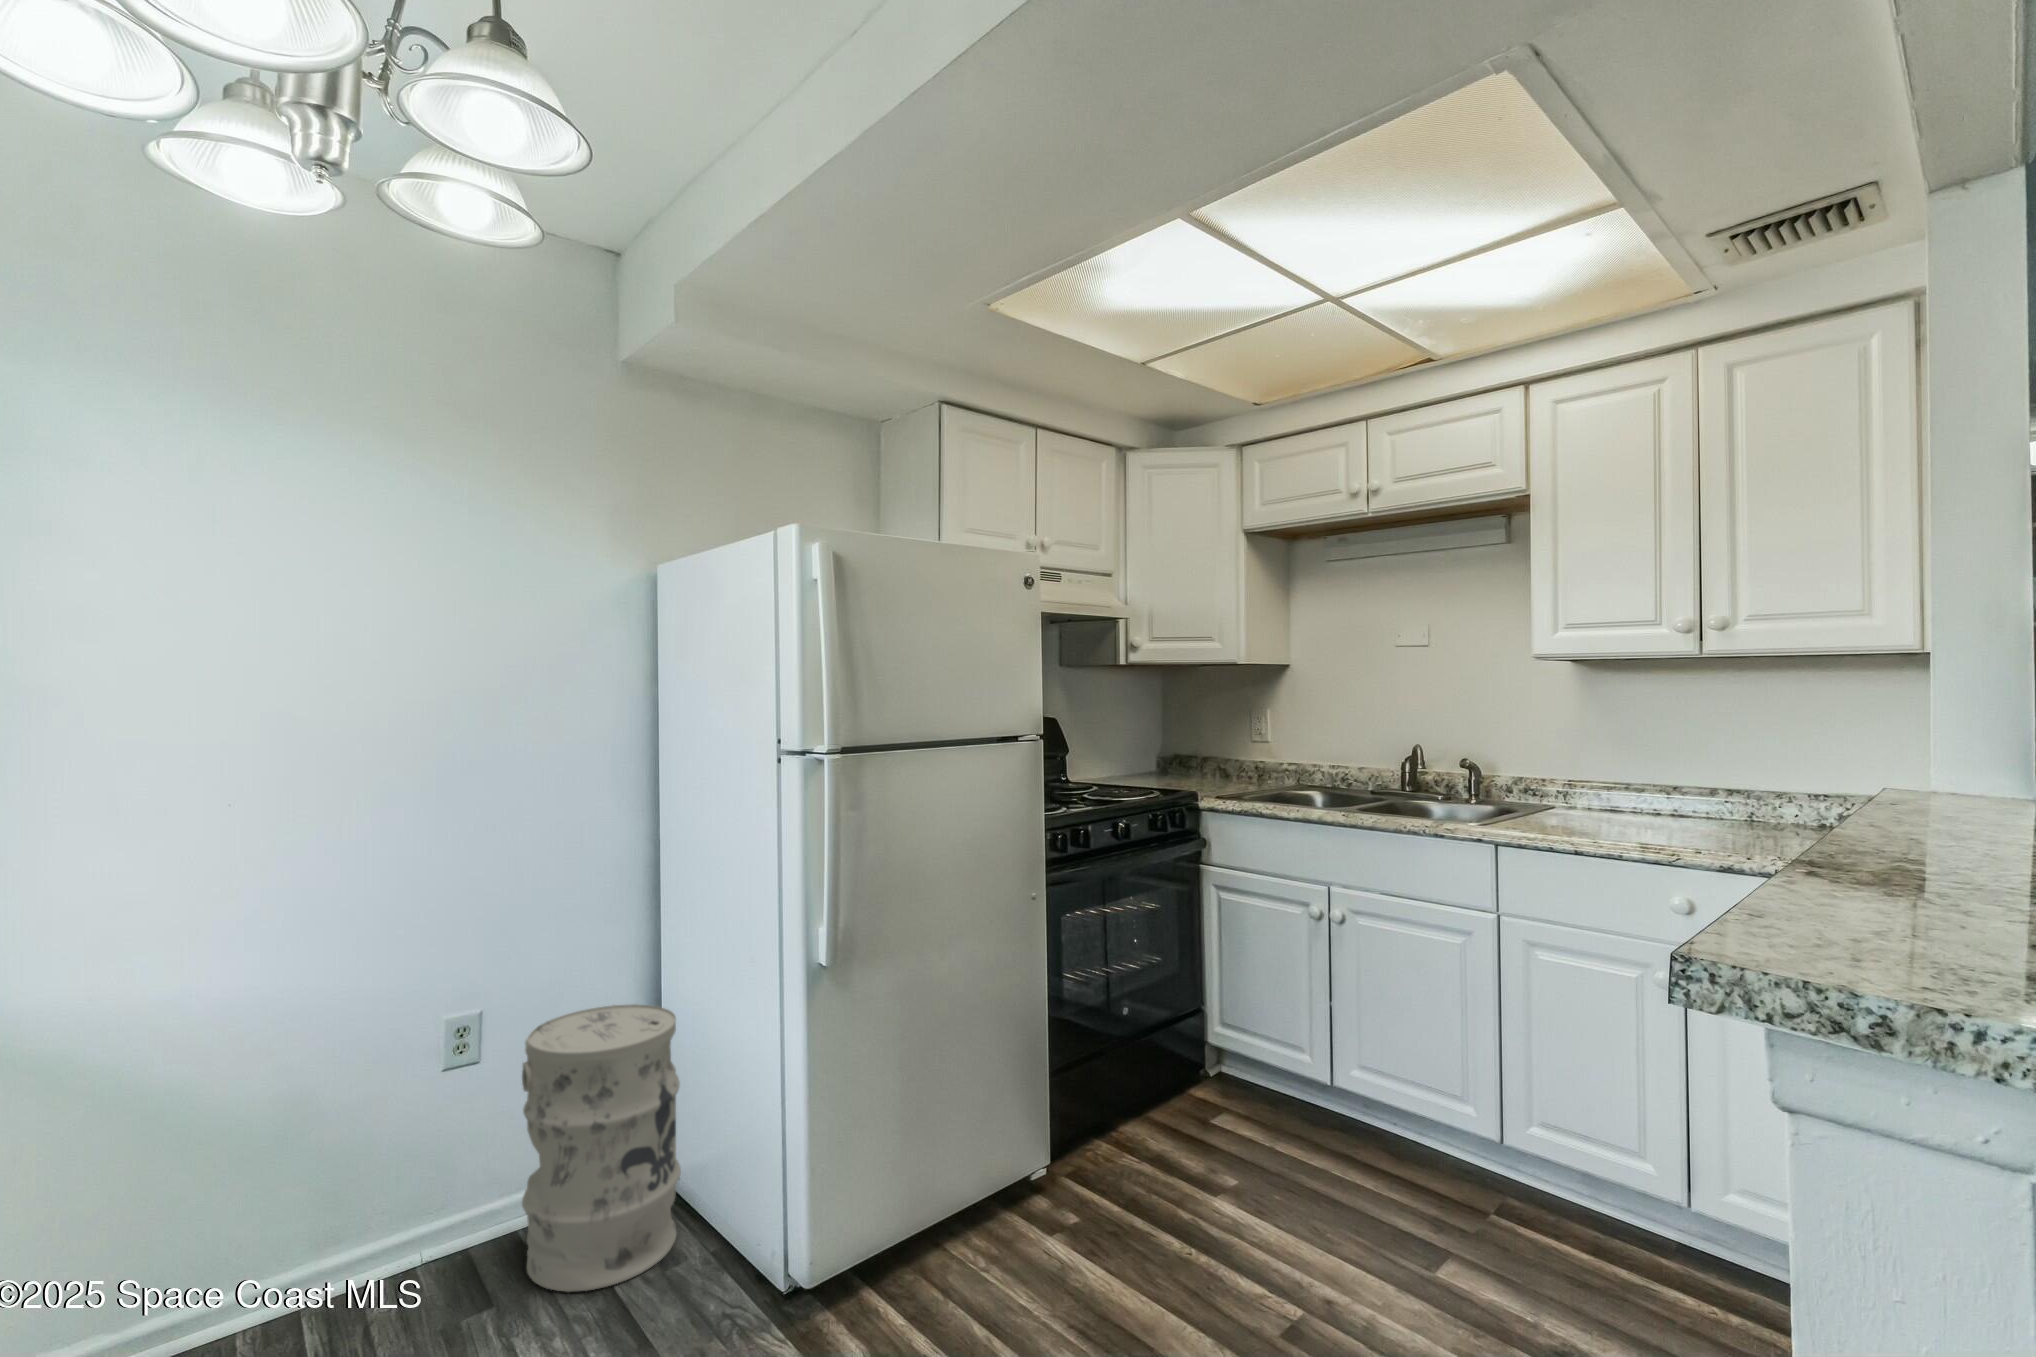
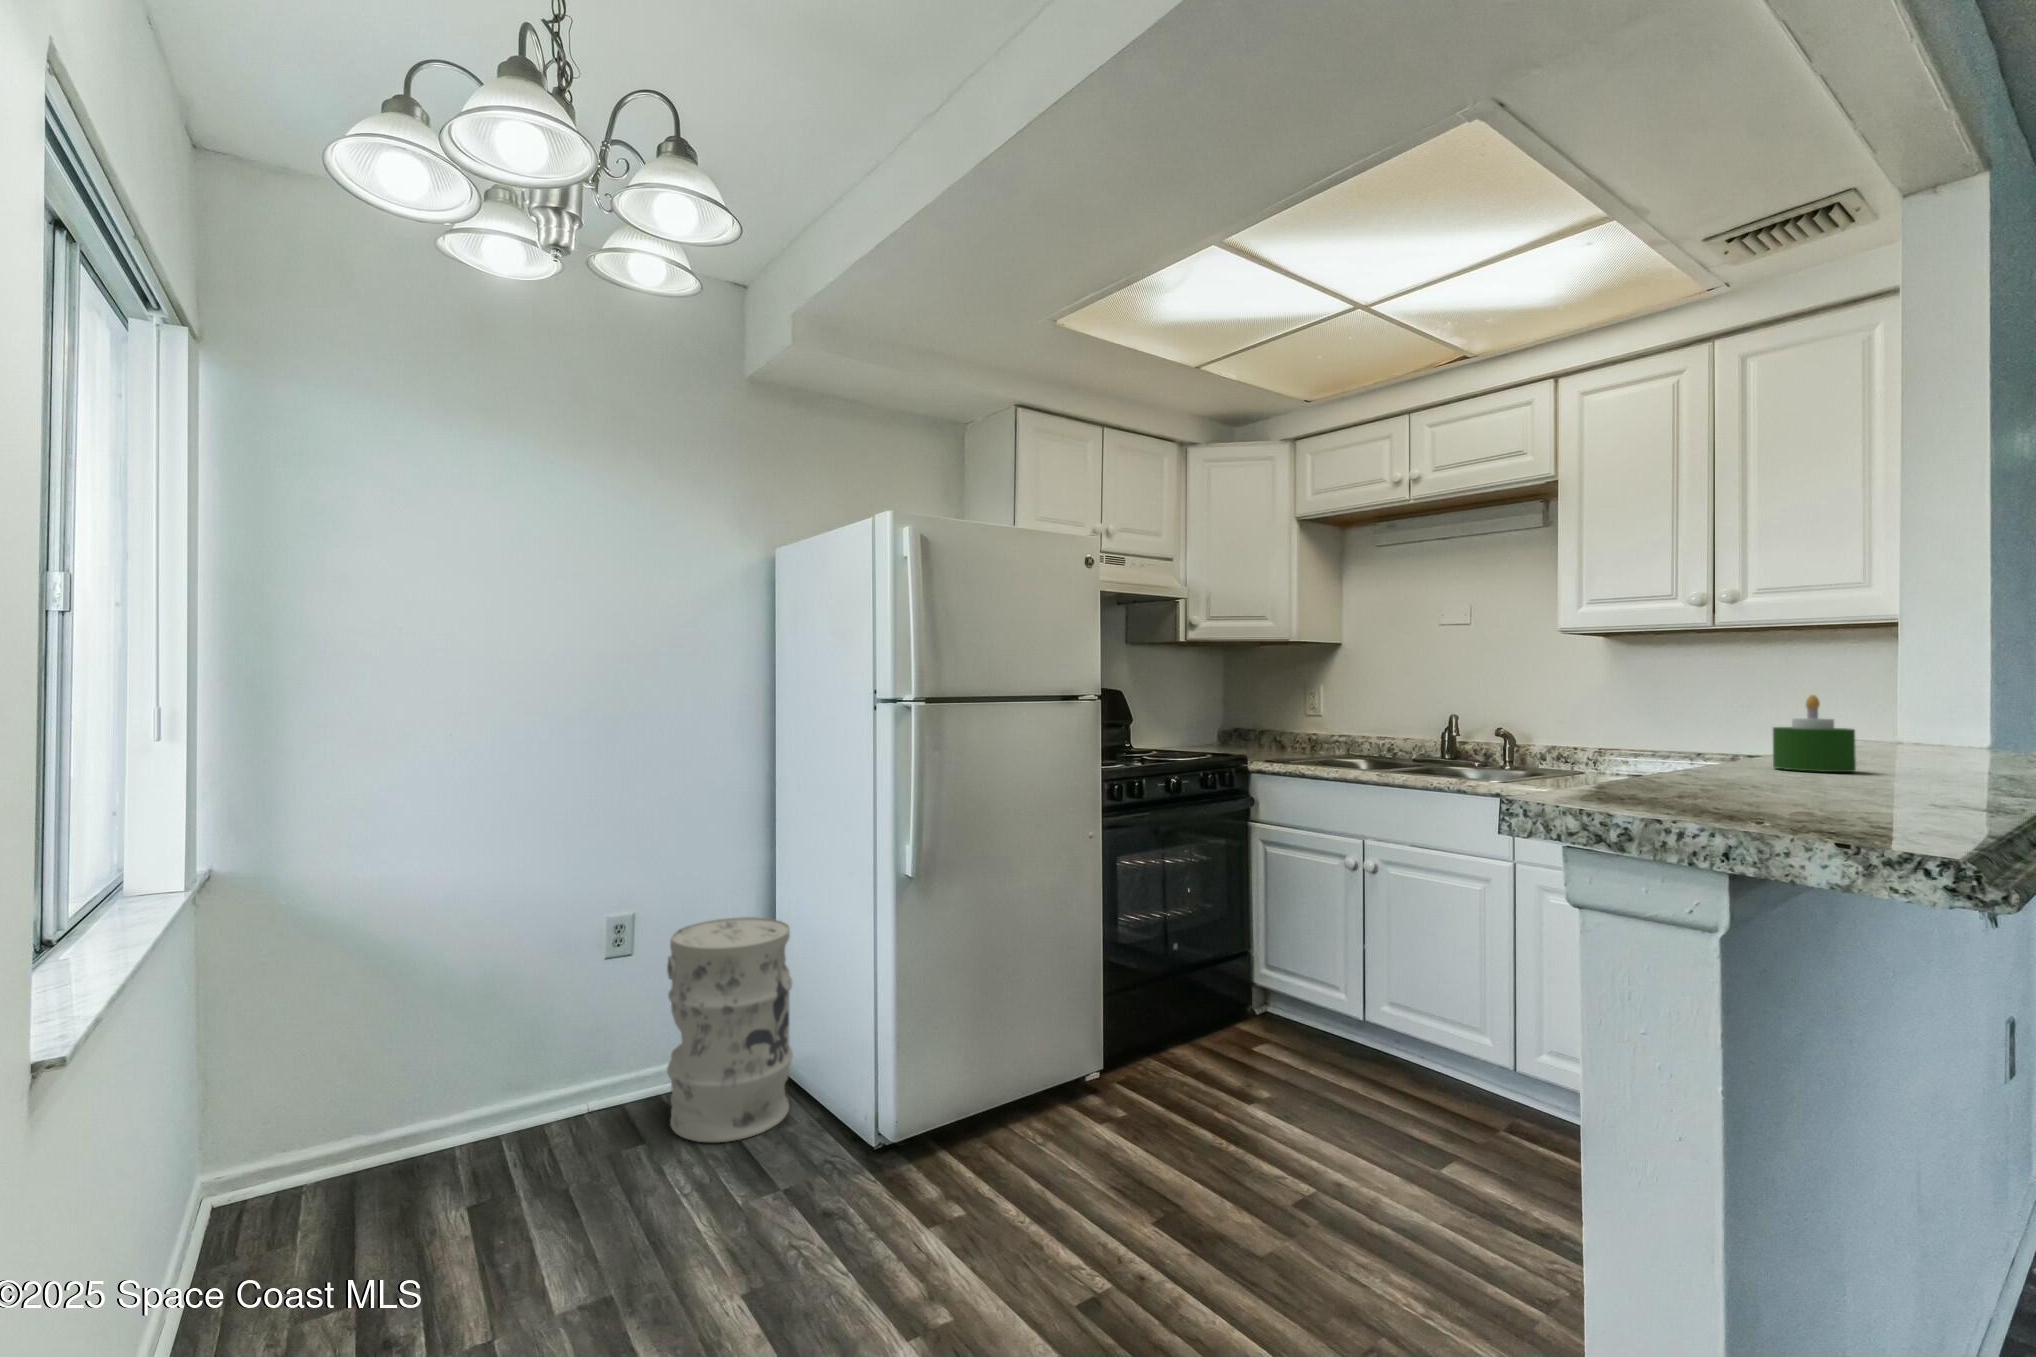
candle: none [1871,760,1976,855] -> present [1773,695,1856,772]

